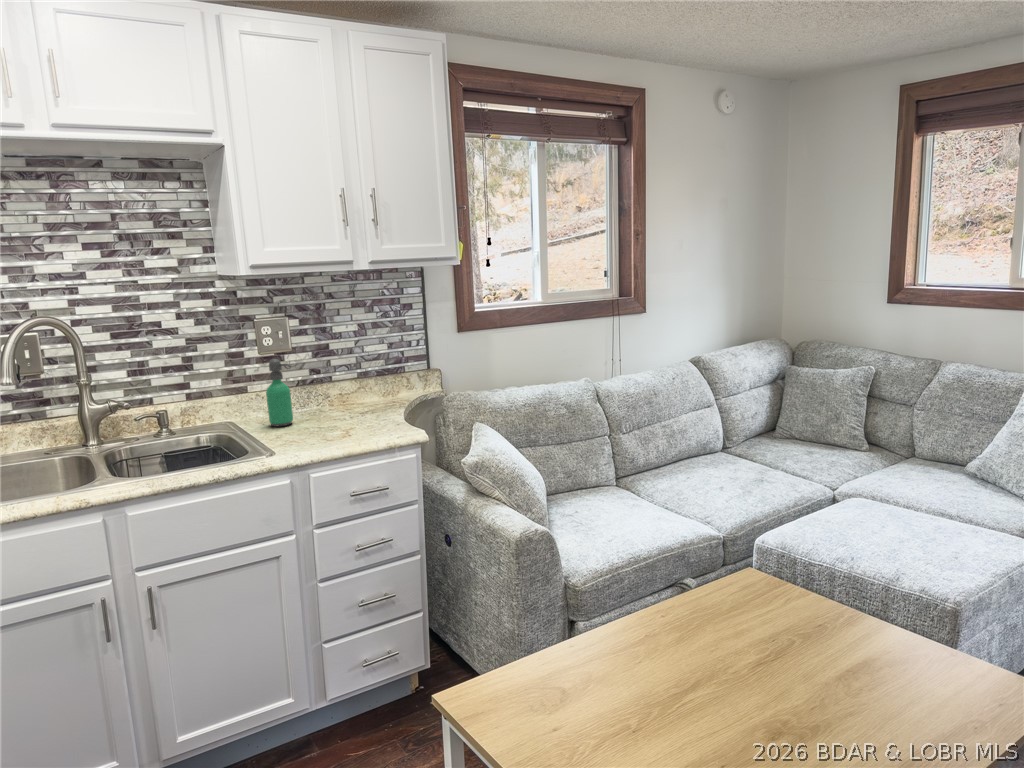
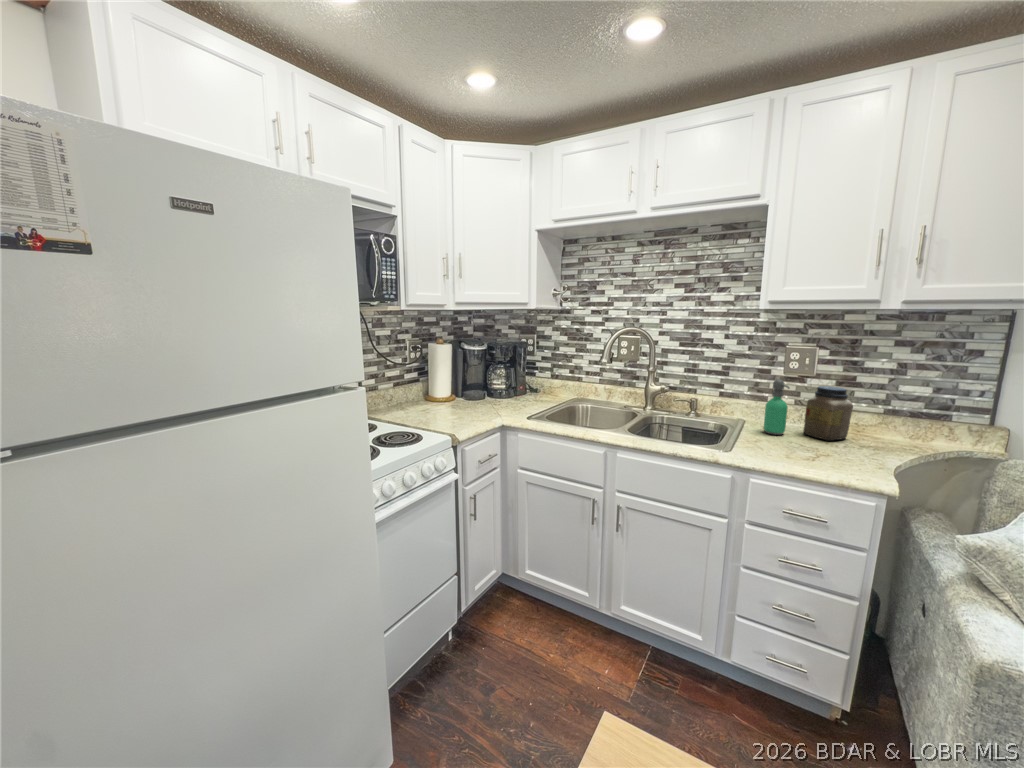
jar: none [303,357,345,417] -> present [804,386,853,440]

